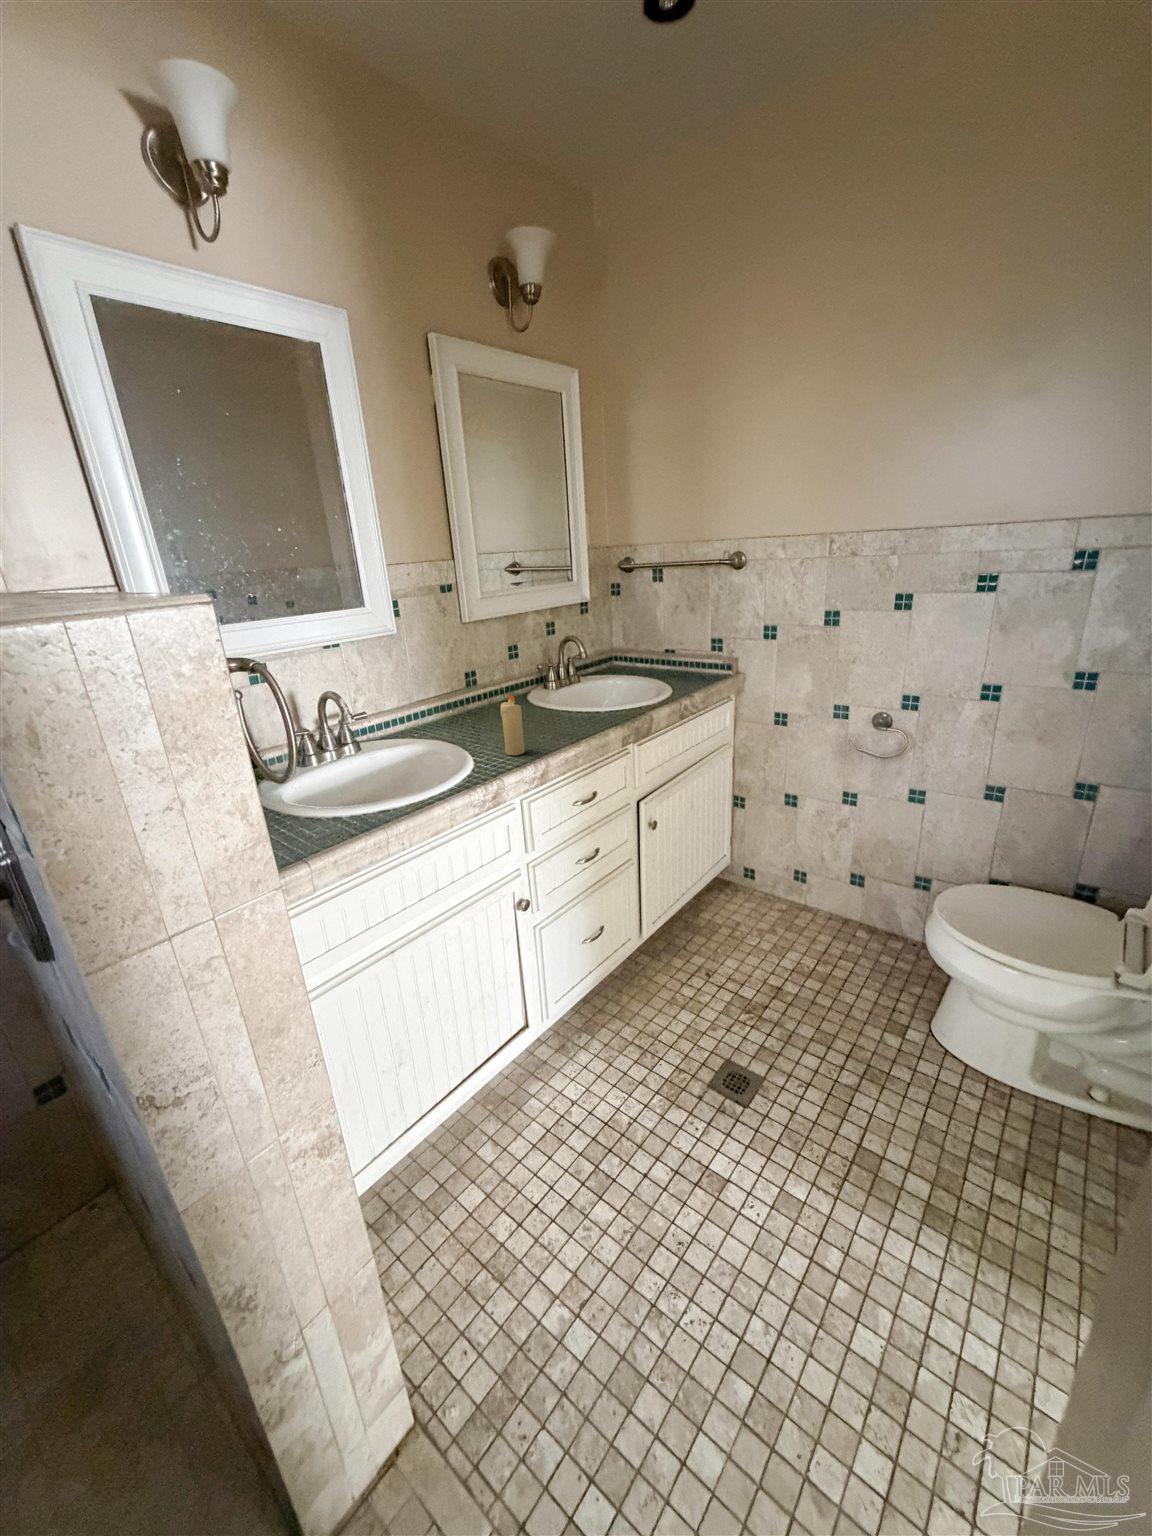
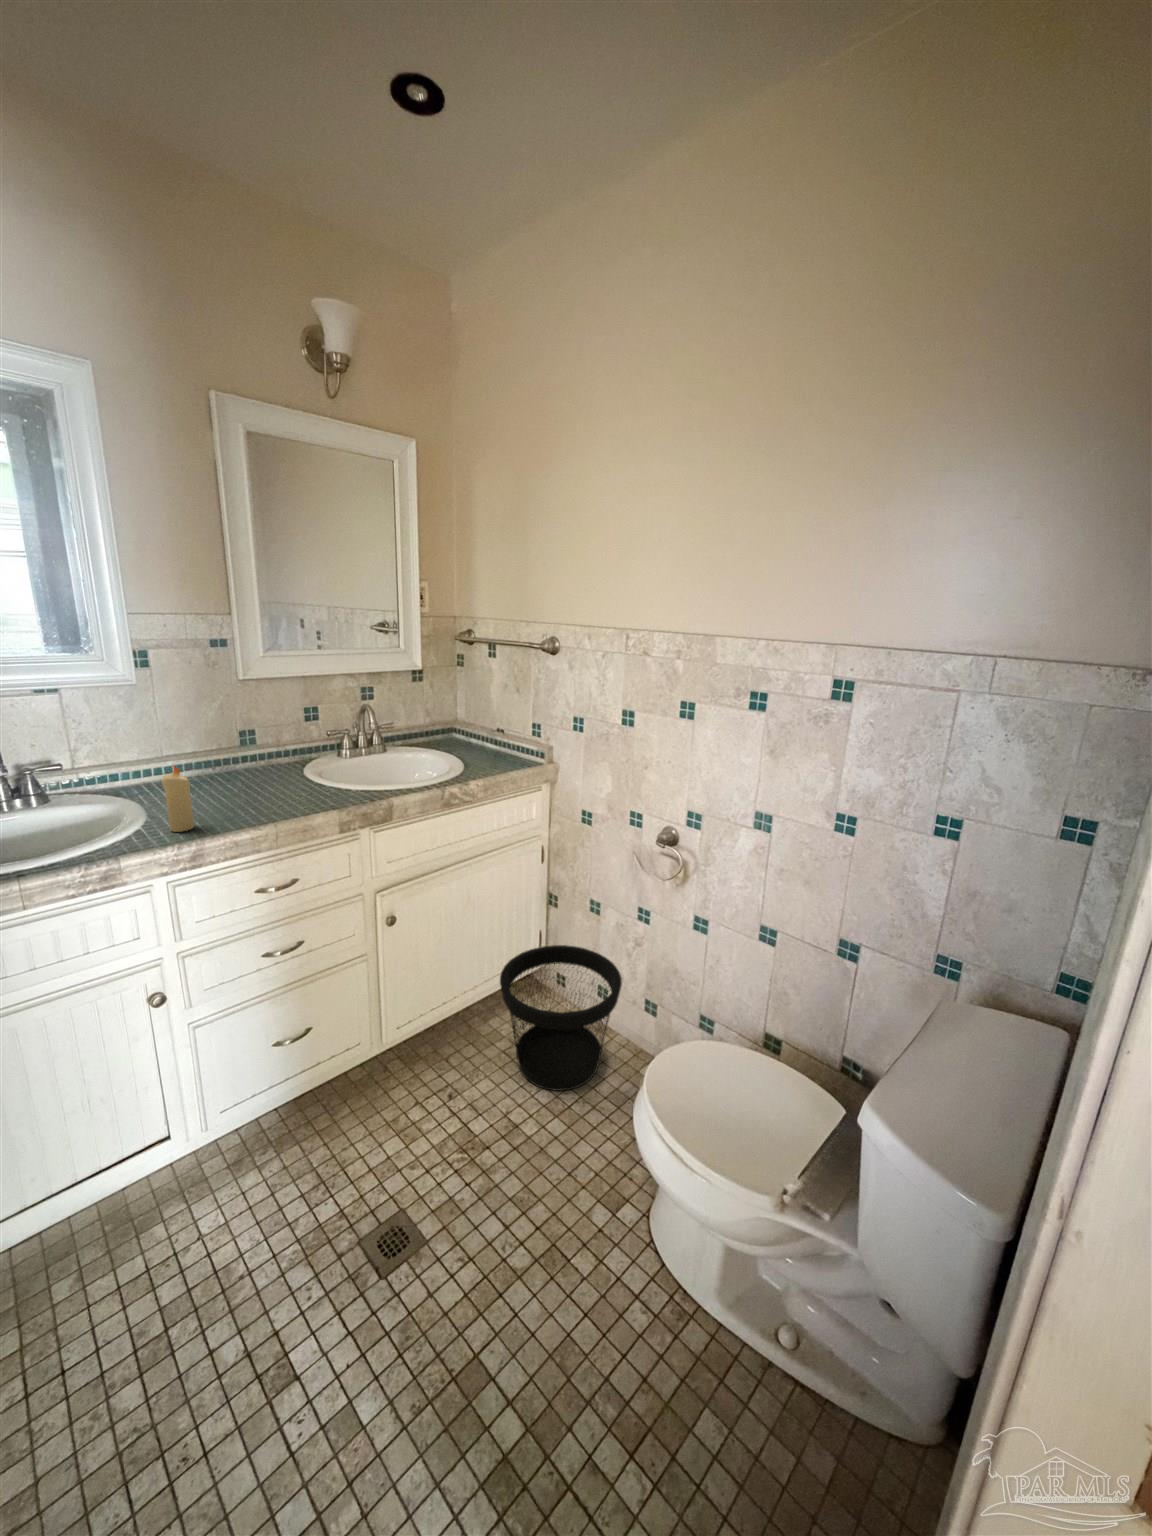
wastebasket: none [729,838,845,959] -> present [500,945,622,1091]

